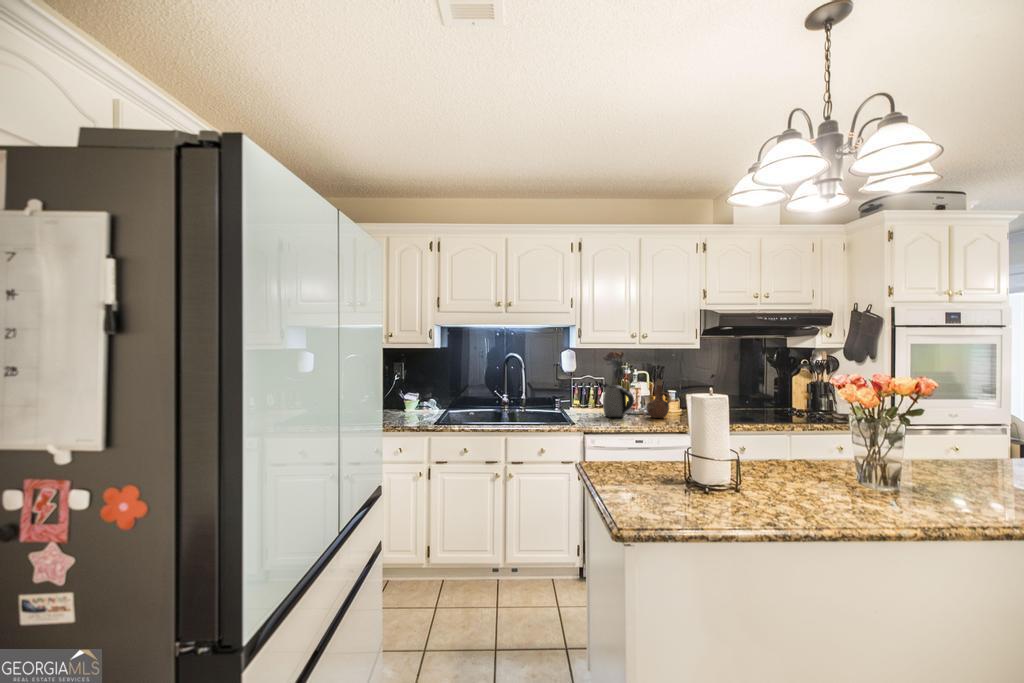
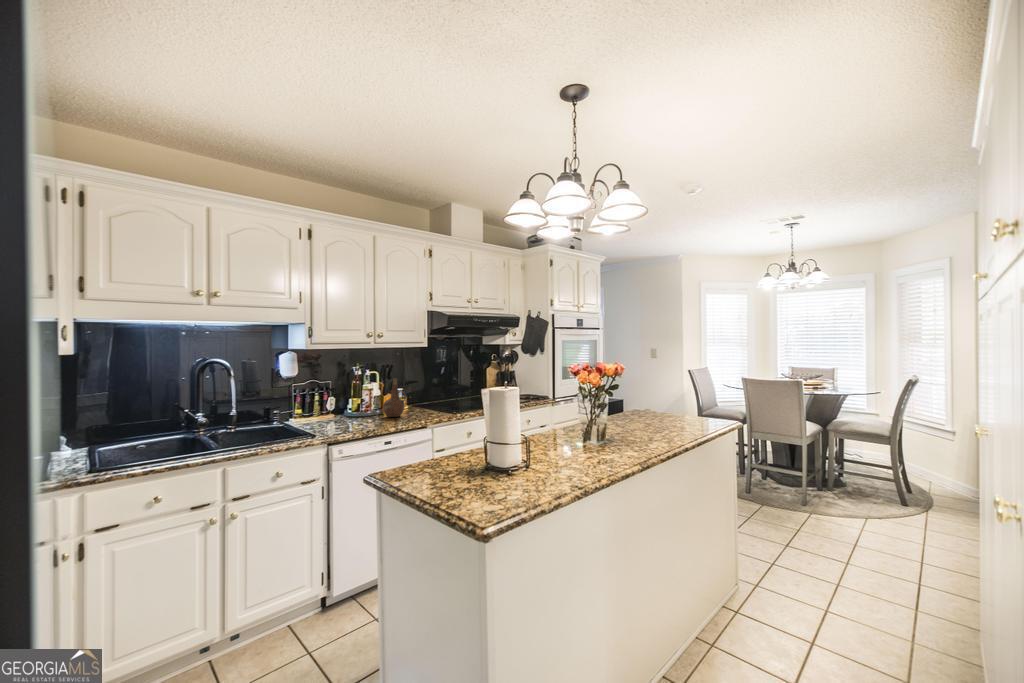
kettle: present [603,385,634,418] -> none [337,387,373,423]

